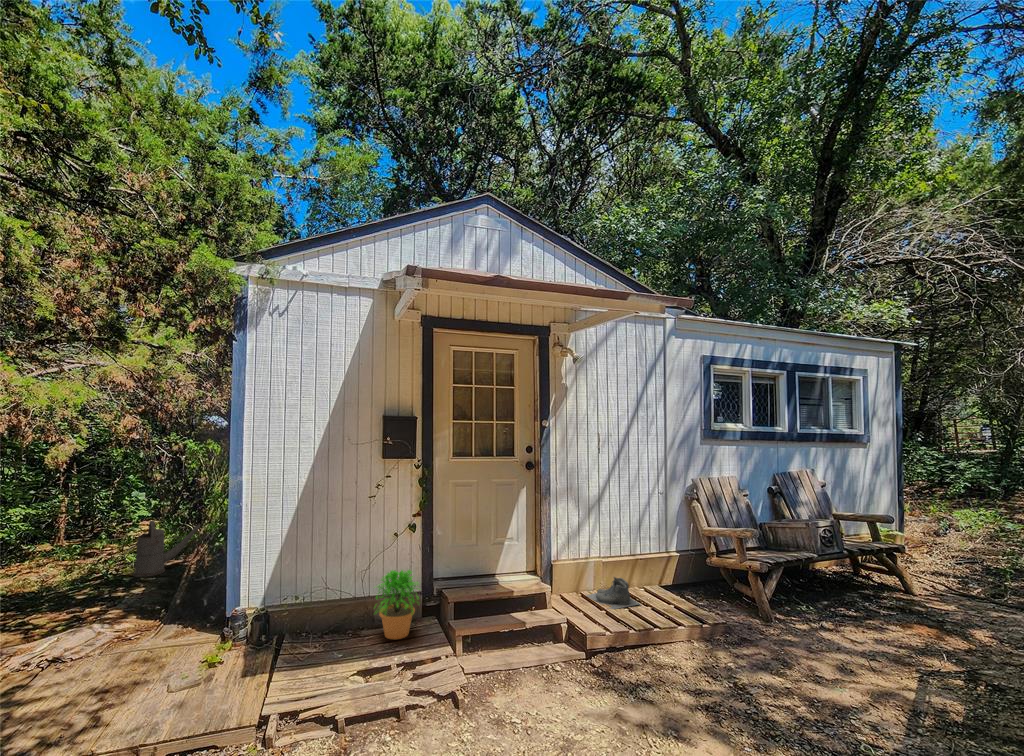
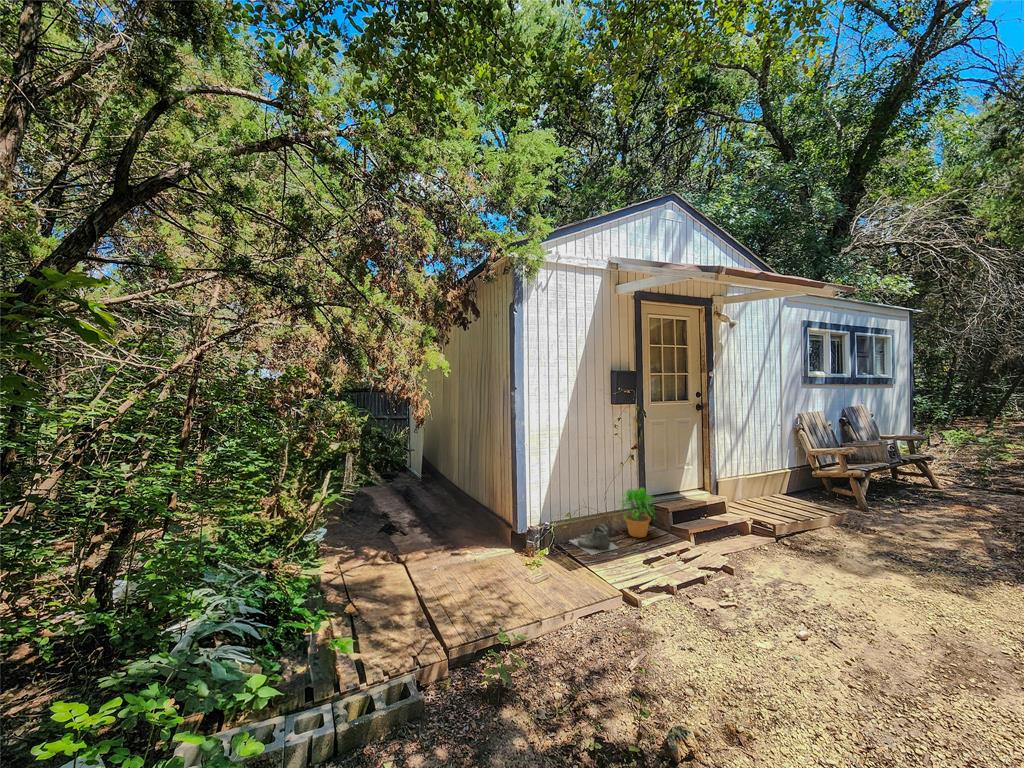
watering can: present [124,520,200,577] -> none [365,463,410,507]
boots: present [587,577,640,609] -> present [569,523,618,555]

